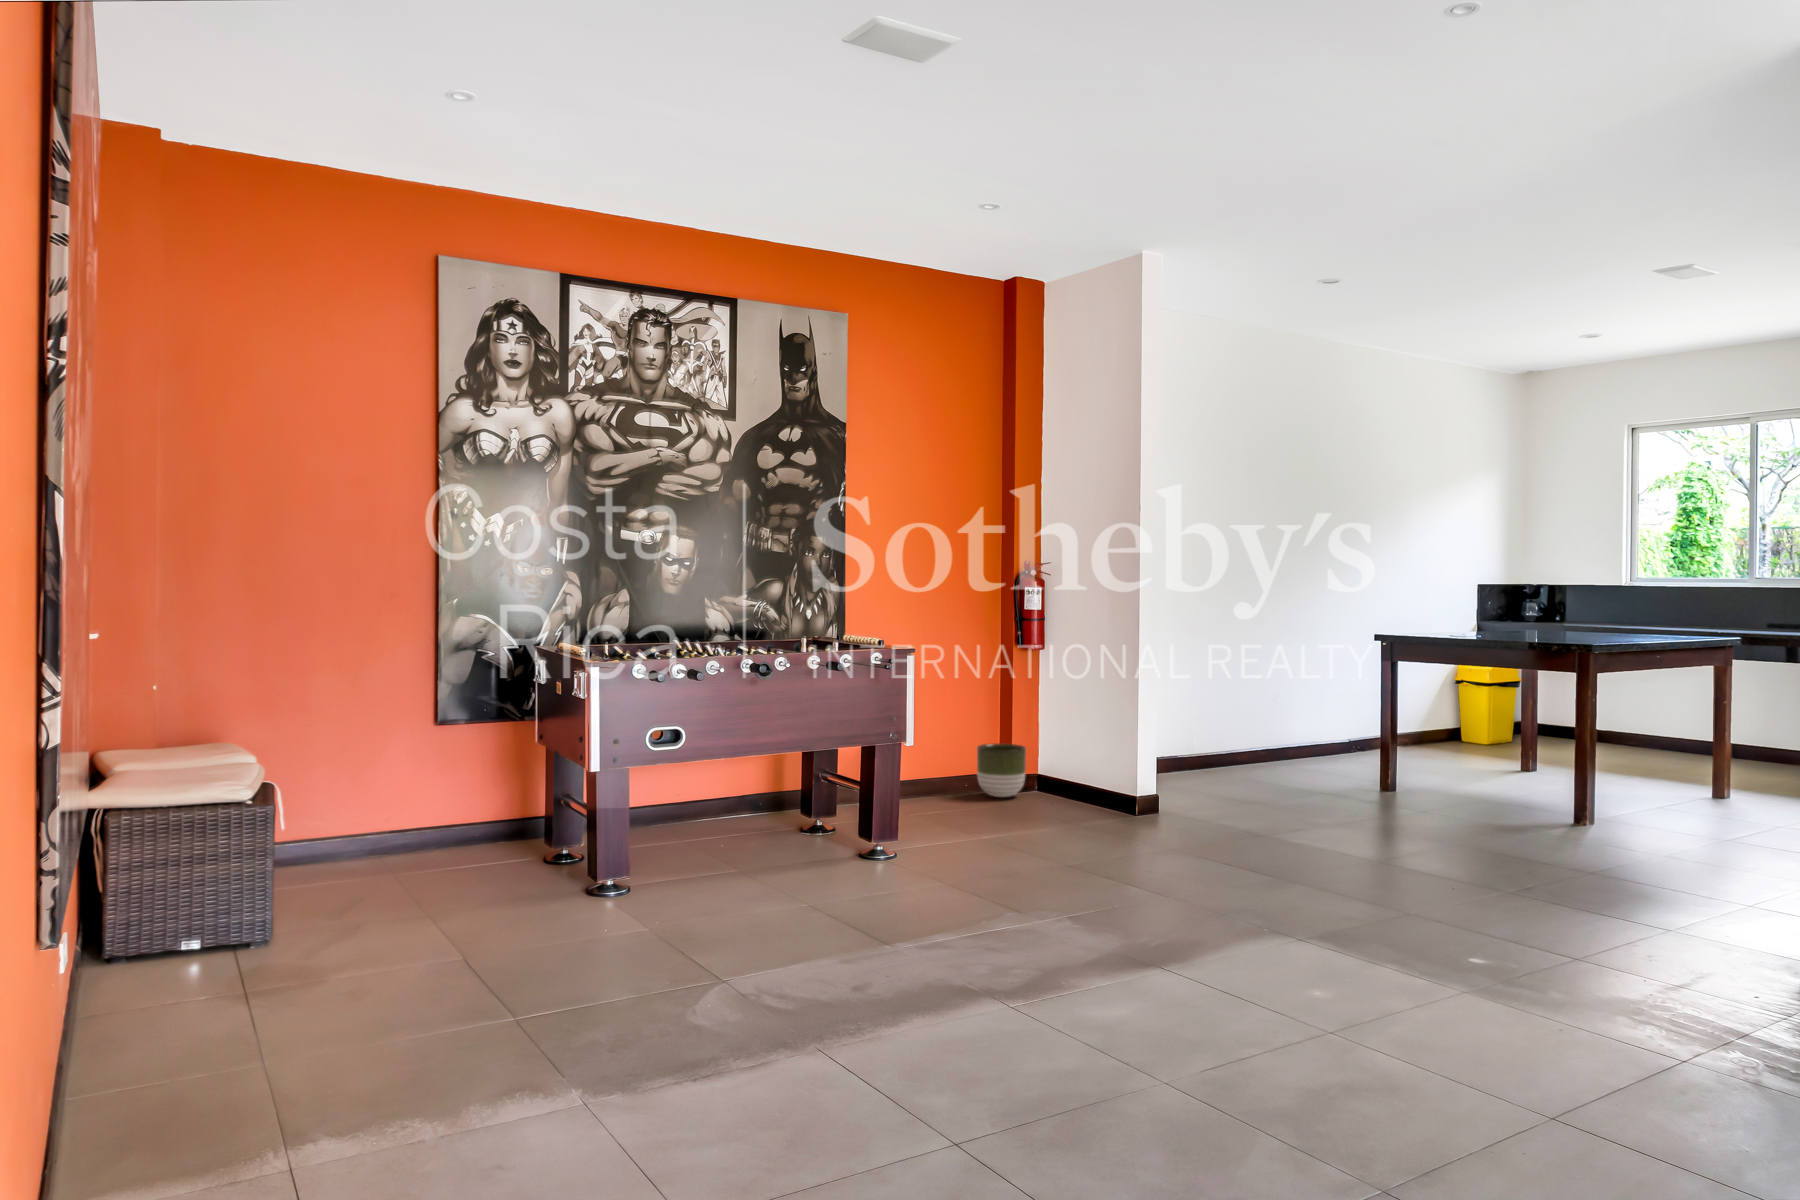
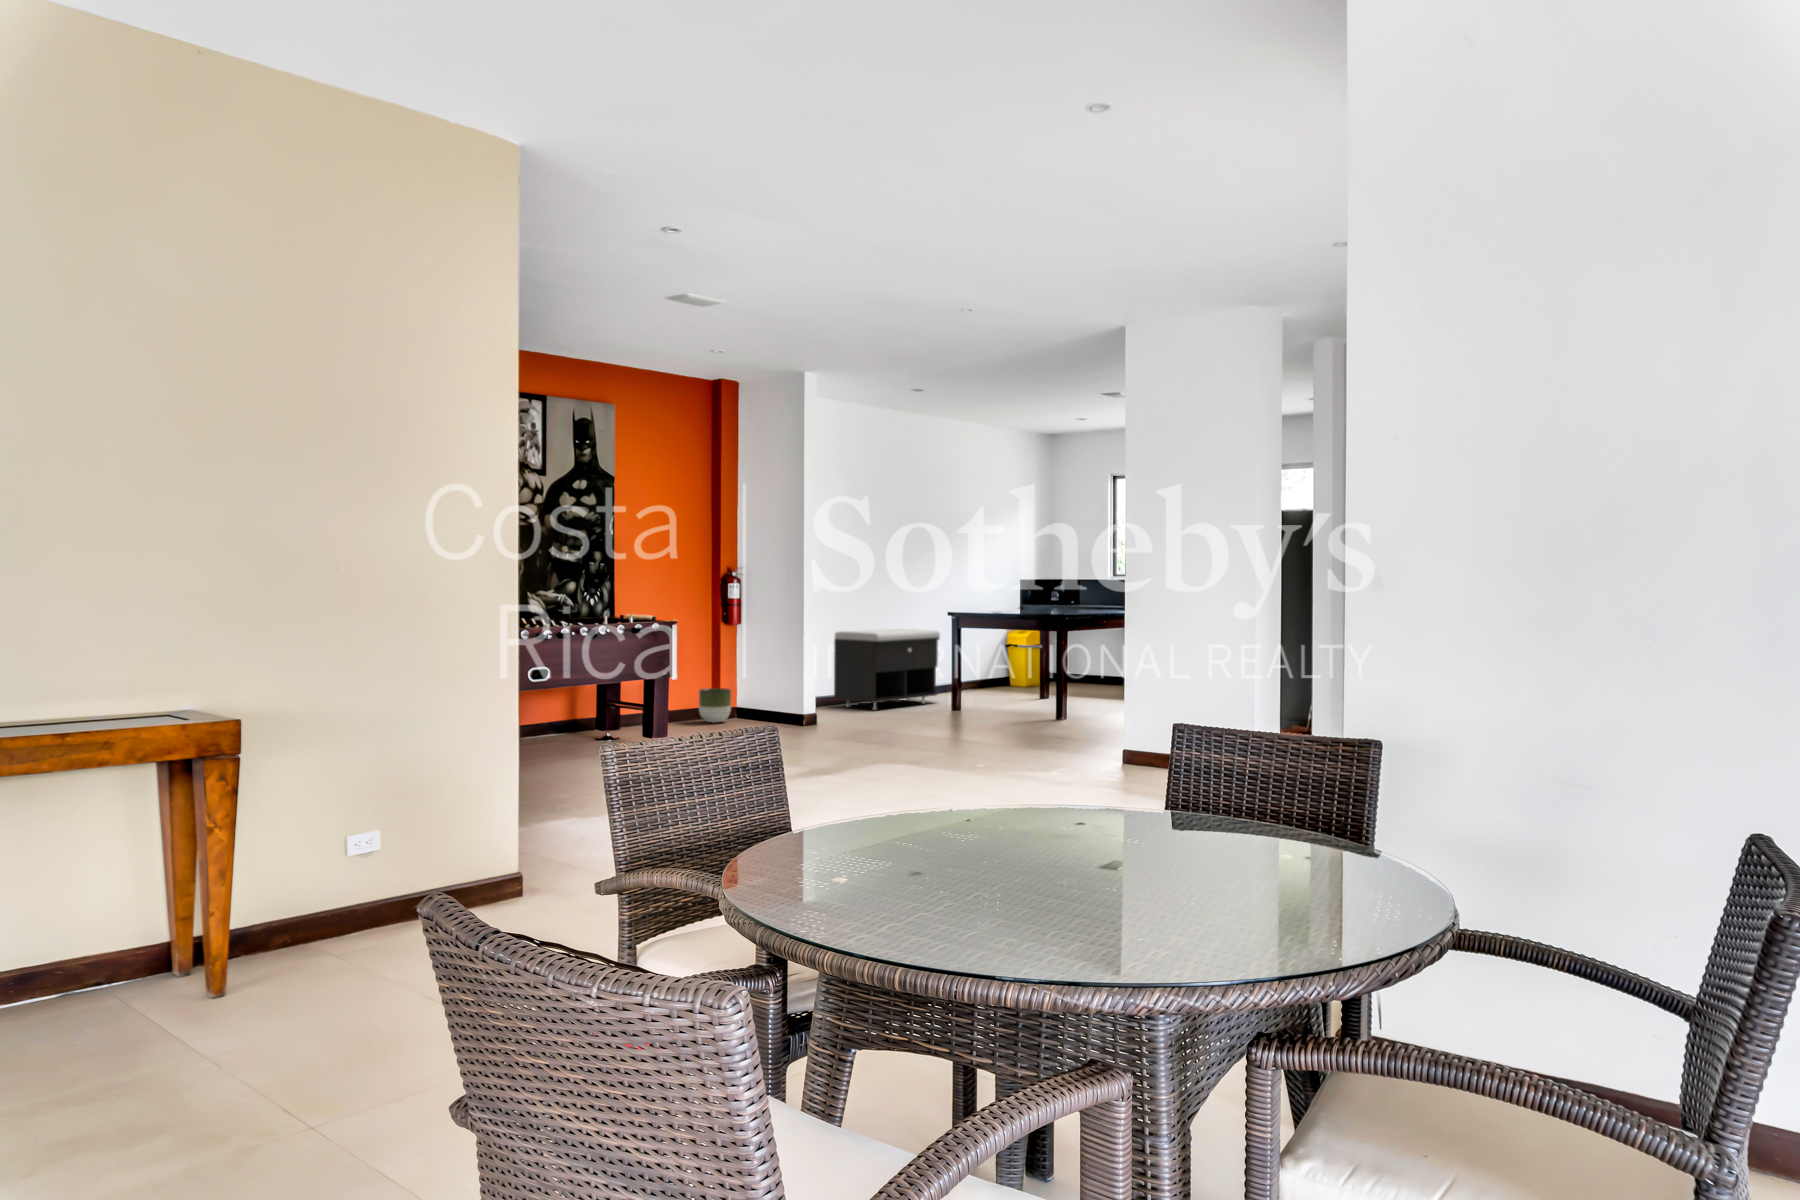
storage bench: none [1190,656,1359,781] -> present [834,629,940,709]

